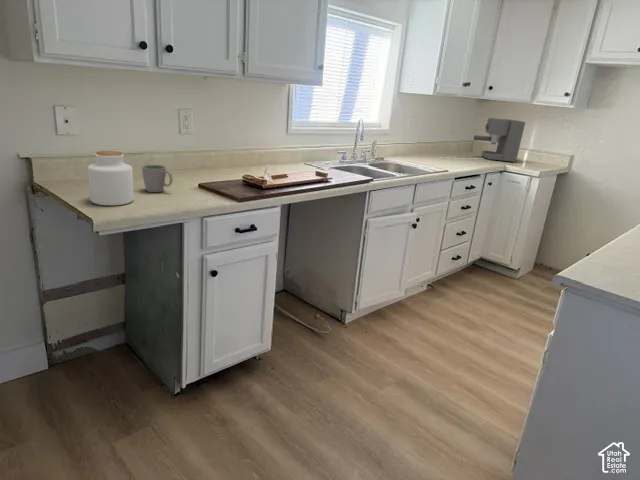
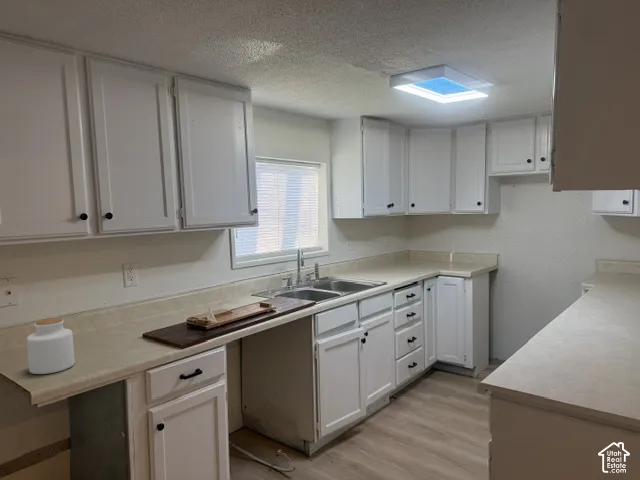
coffee maker: present [474,118,525,162] -> none [408,228,450,267]
mug: present [142,165,172,192] -> none [84,323,115,352]

